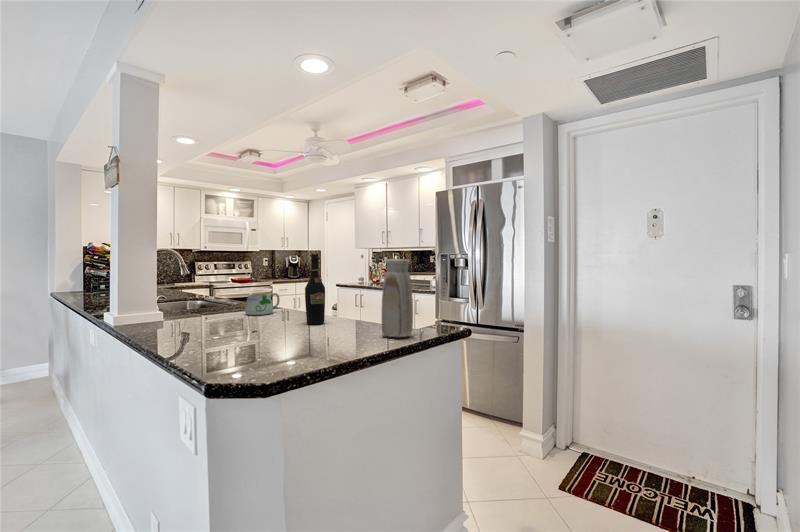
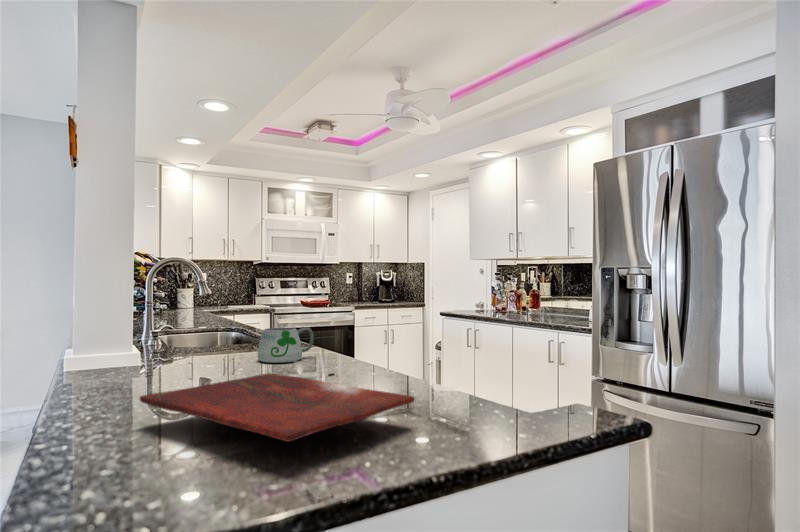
wine bottle: present [305,254,325,325] -> none [331,262,366,389]
vase: present [382,259,413,337] -> none [448,269,515,436]
cutting board: none [218,317,365,343] -> present [140,374,414,441]

